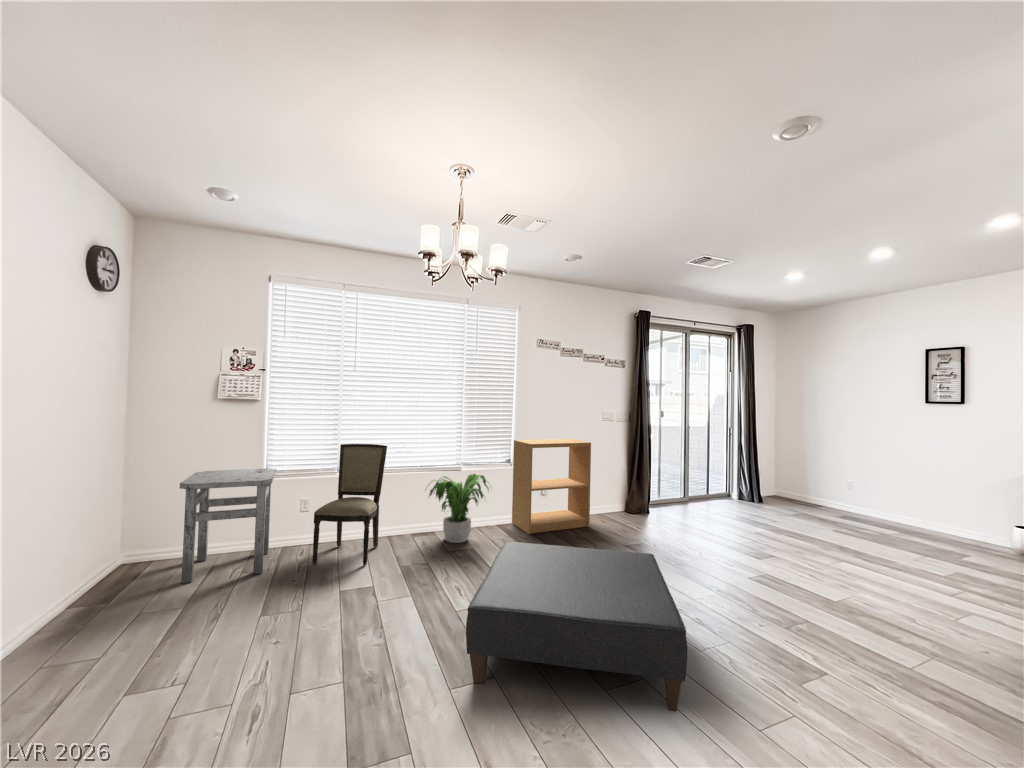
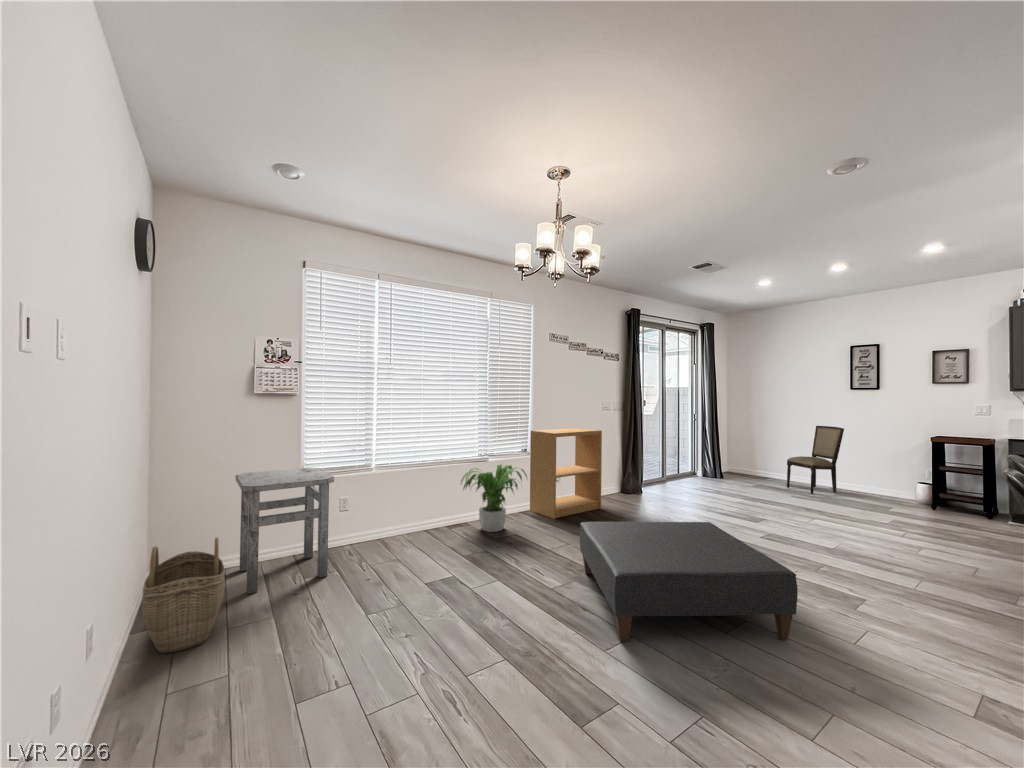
dining chair: present [312,444,387,565] -> present [787,426,844,494]
woven basket: none [48,530,140,632] -> present [142,538,225,653]

